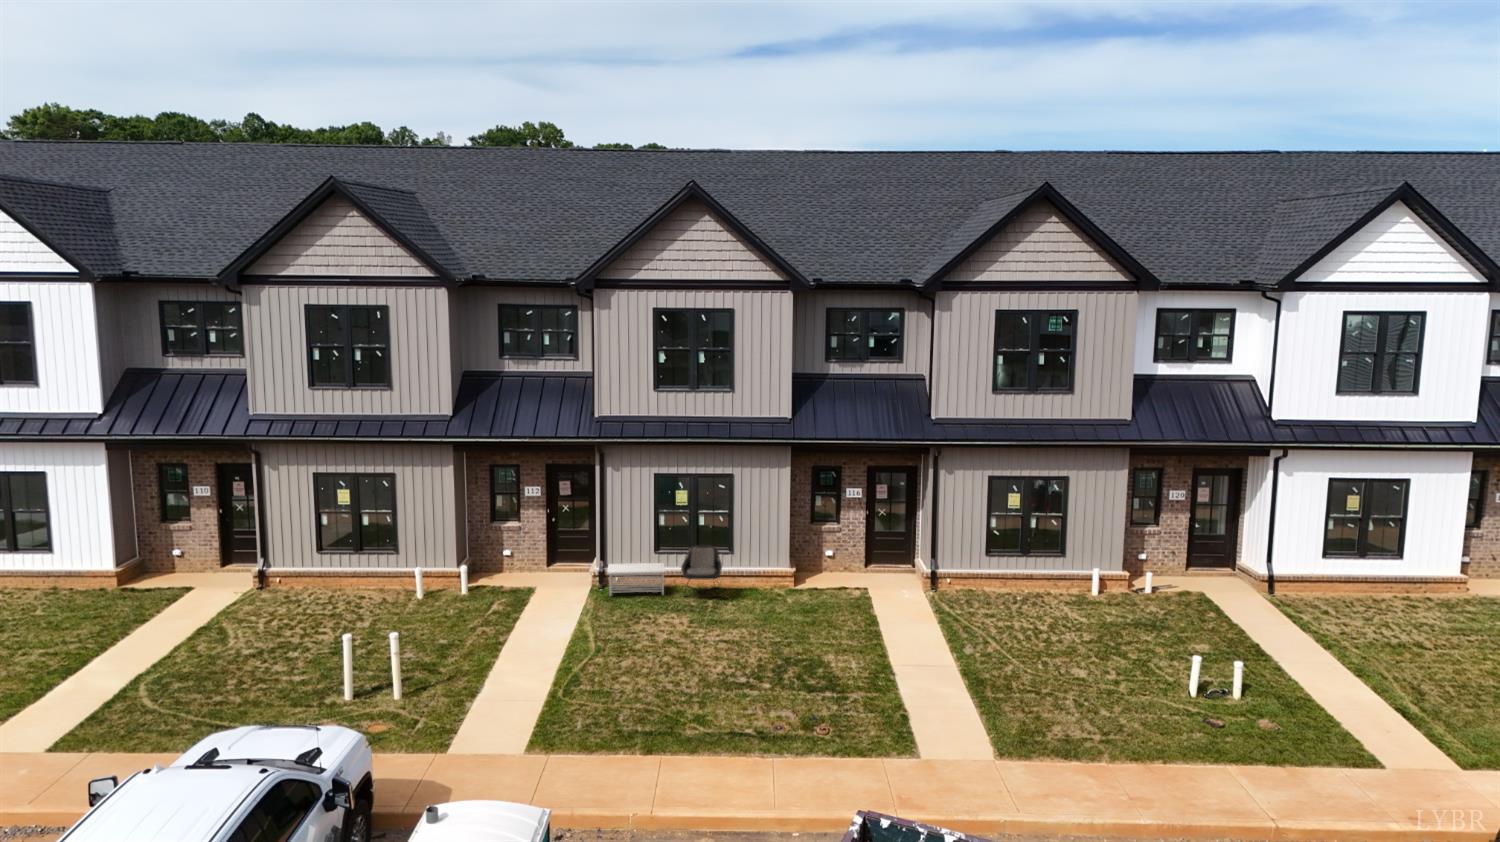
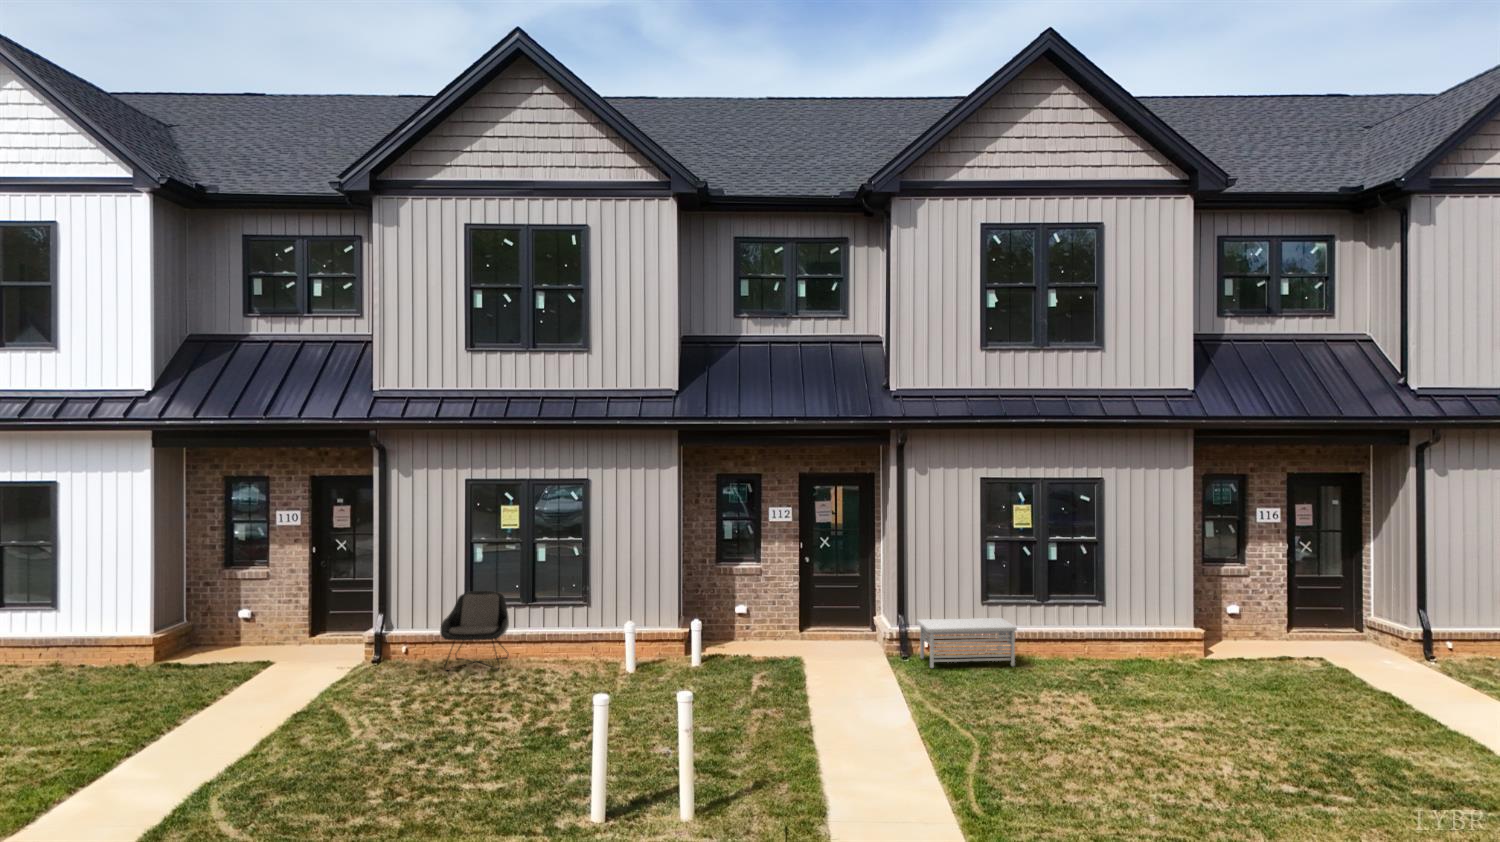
lounge chair: present [681,545,722,595] -> present [440,590,509,671]

